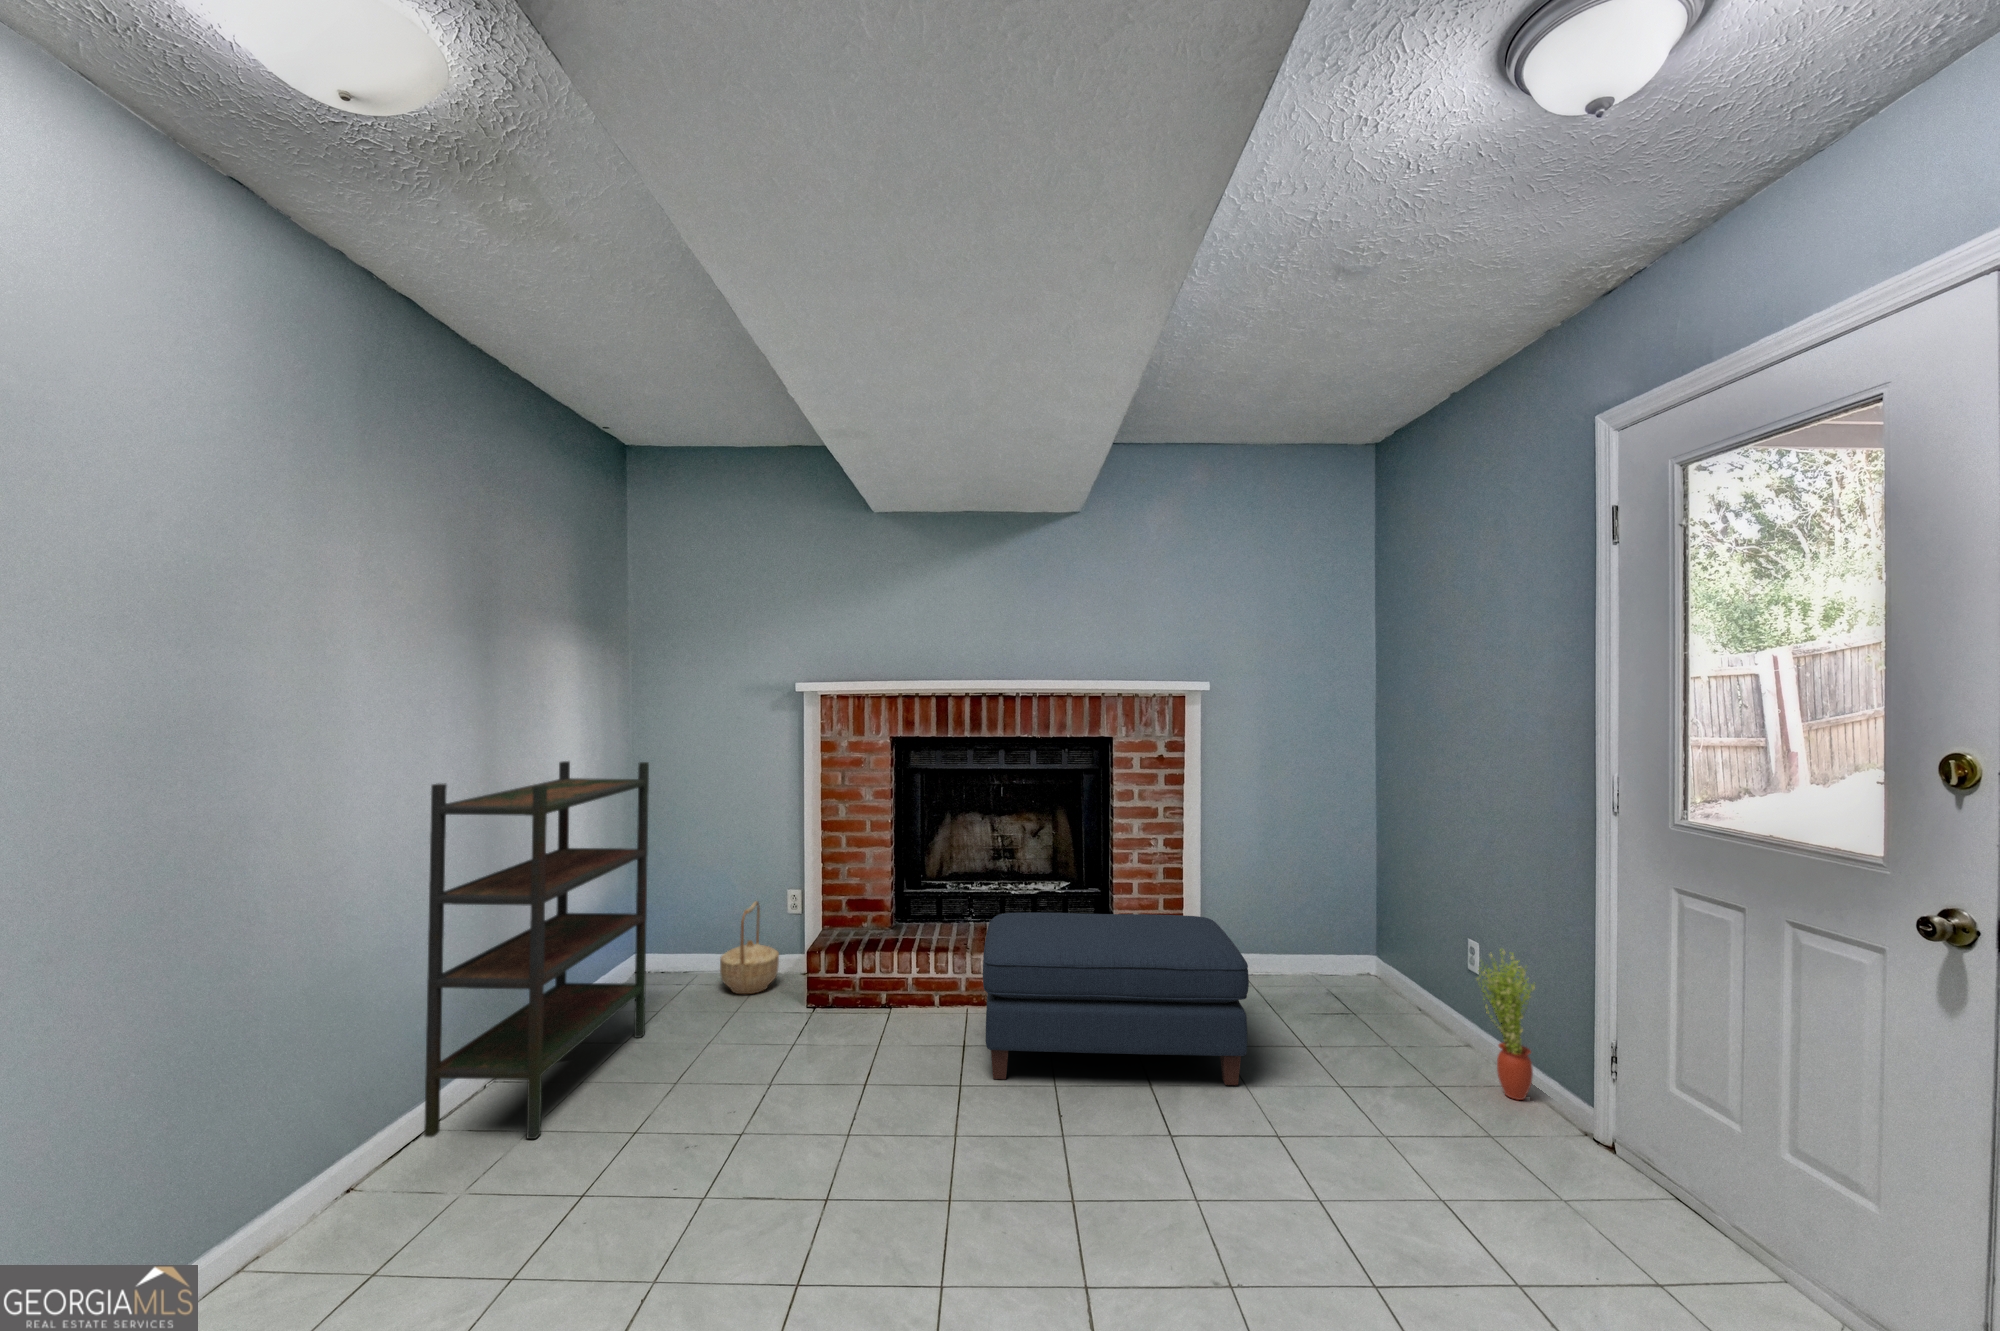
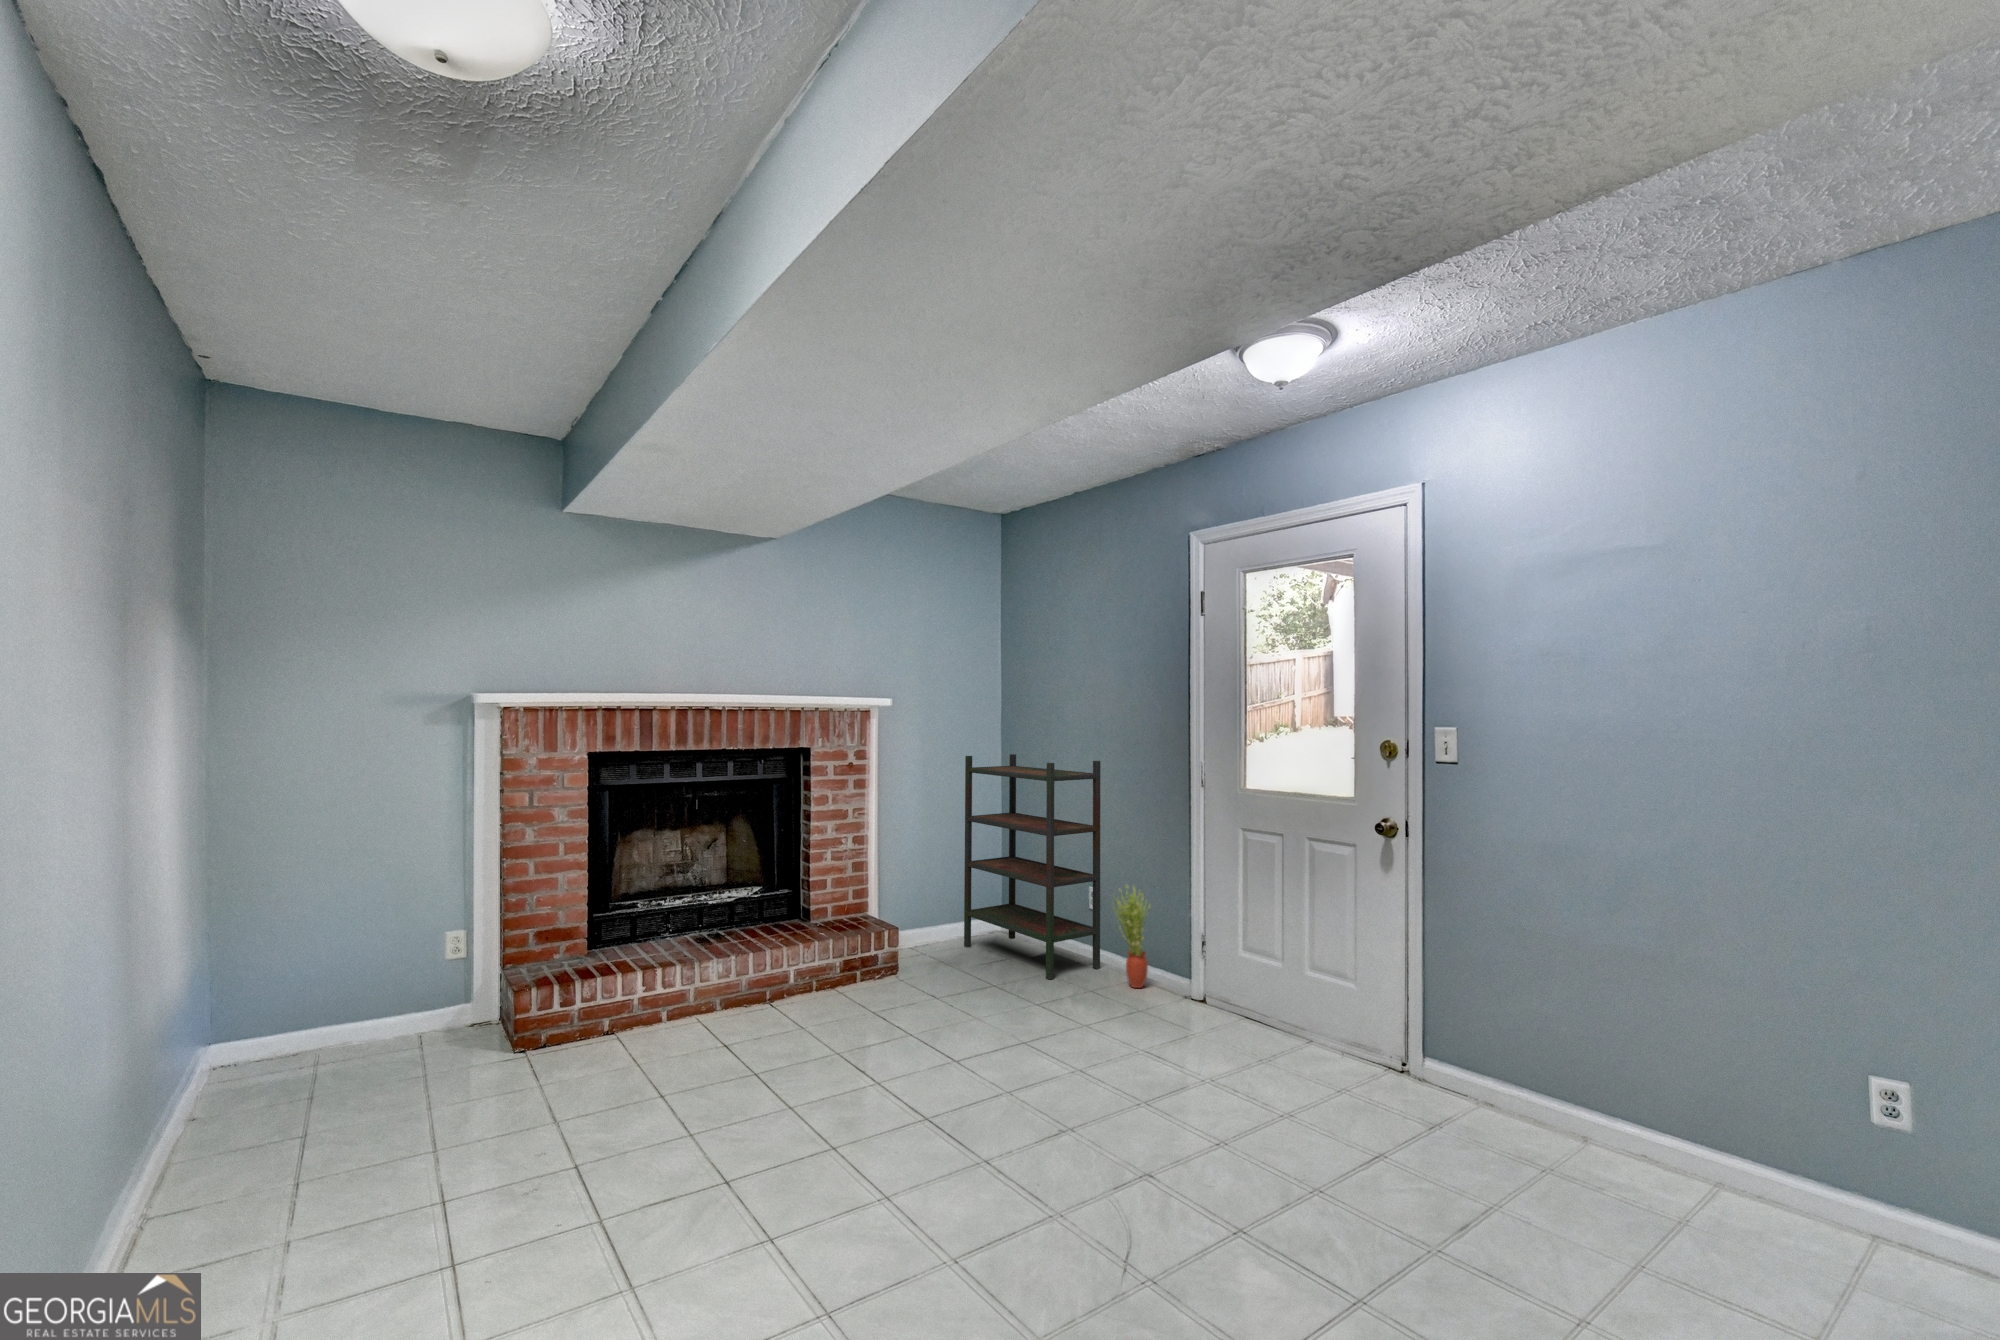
bookshelf: present [424,761,649,1139] -> present [964,754,1100,979]
basket: present [720,901,779,994] -> none [377,949,457,1059]
ottoman: present [983,913,1249,1085] -> none [727,895,977,1061]

